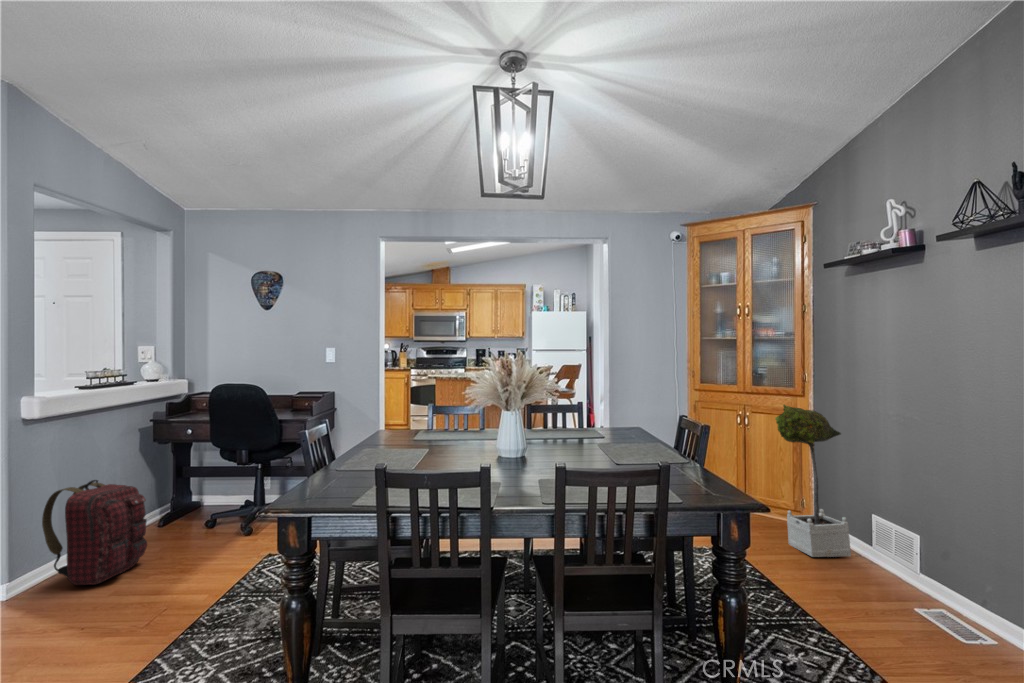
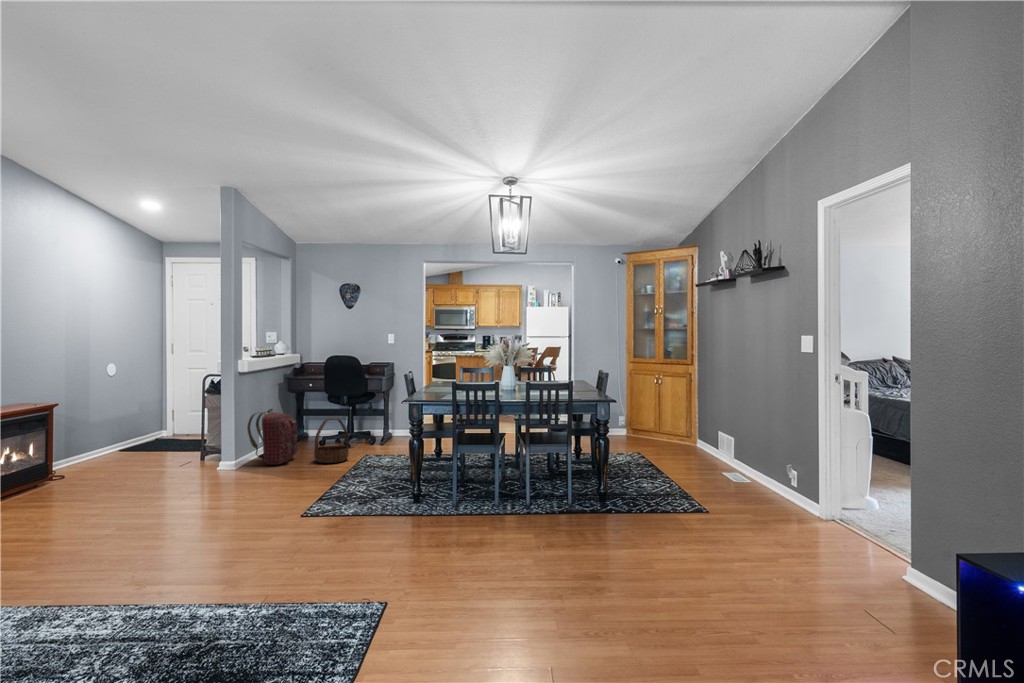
potted tree: present [775,405,851,557] -> none [669,369,707,456]
basket: none [166,494,234,580] -> present [314,418,349,463]

